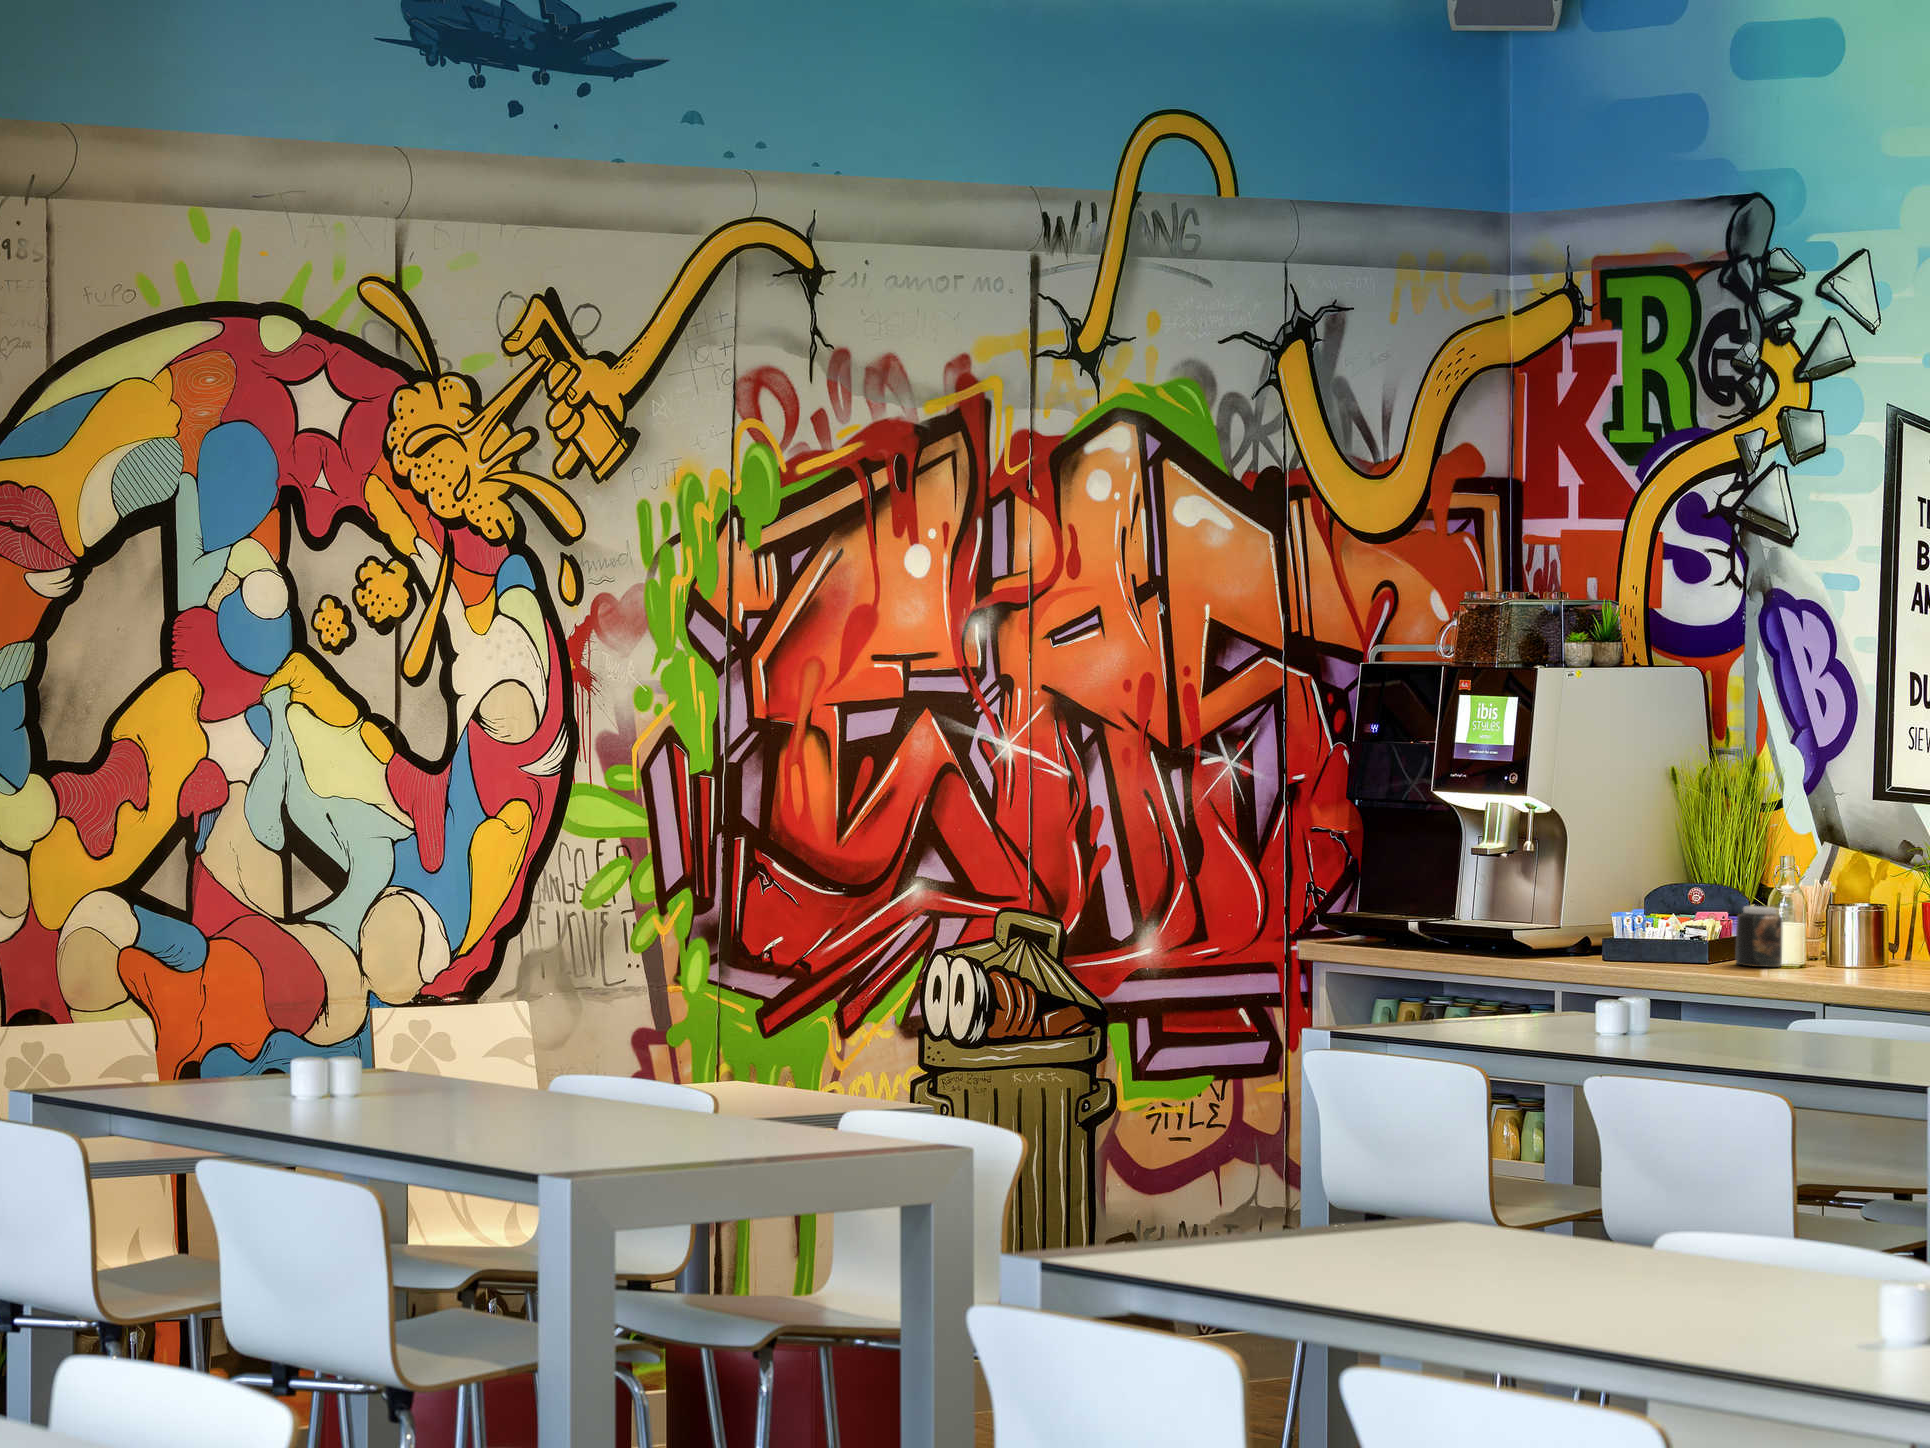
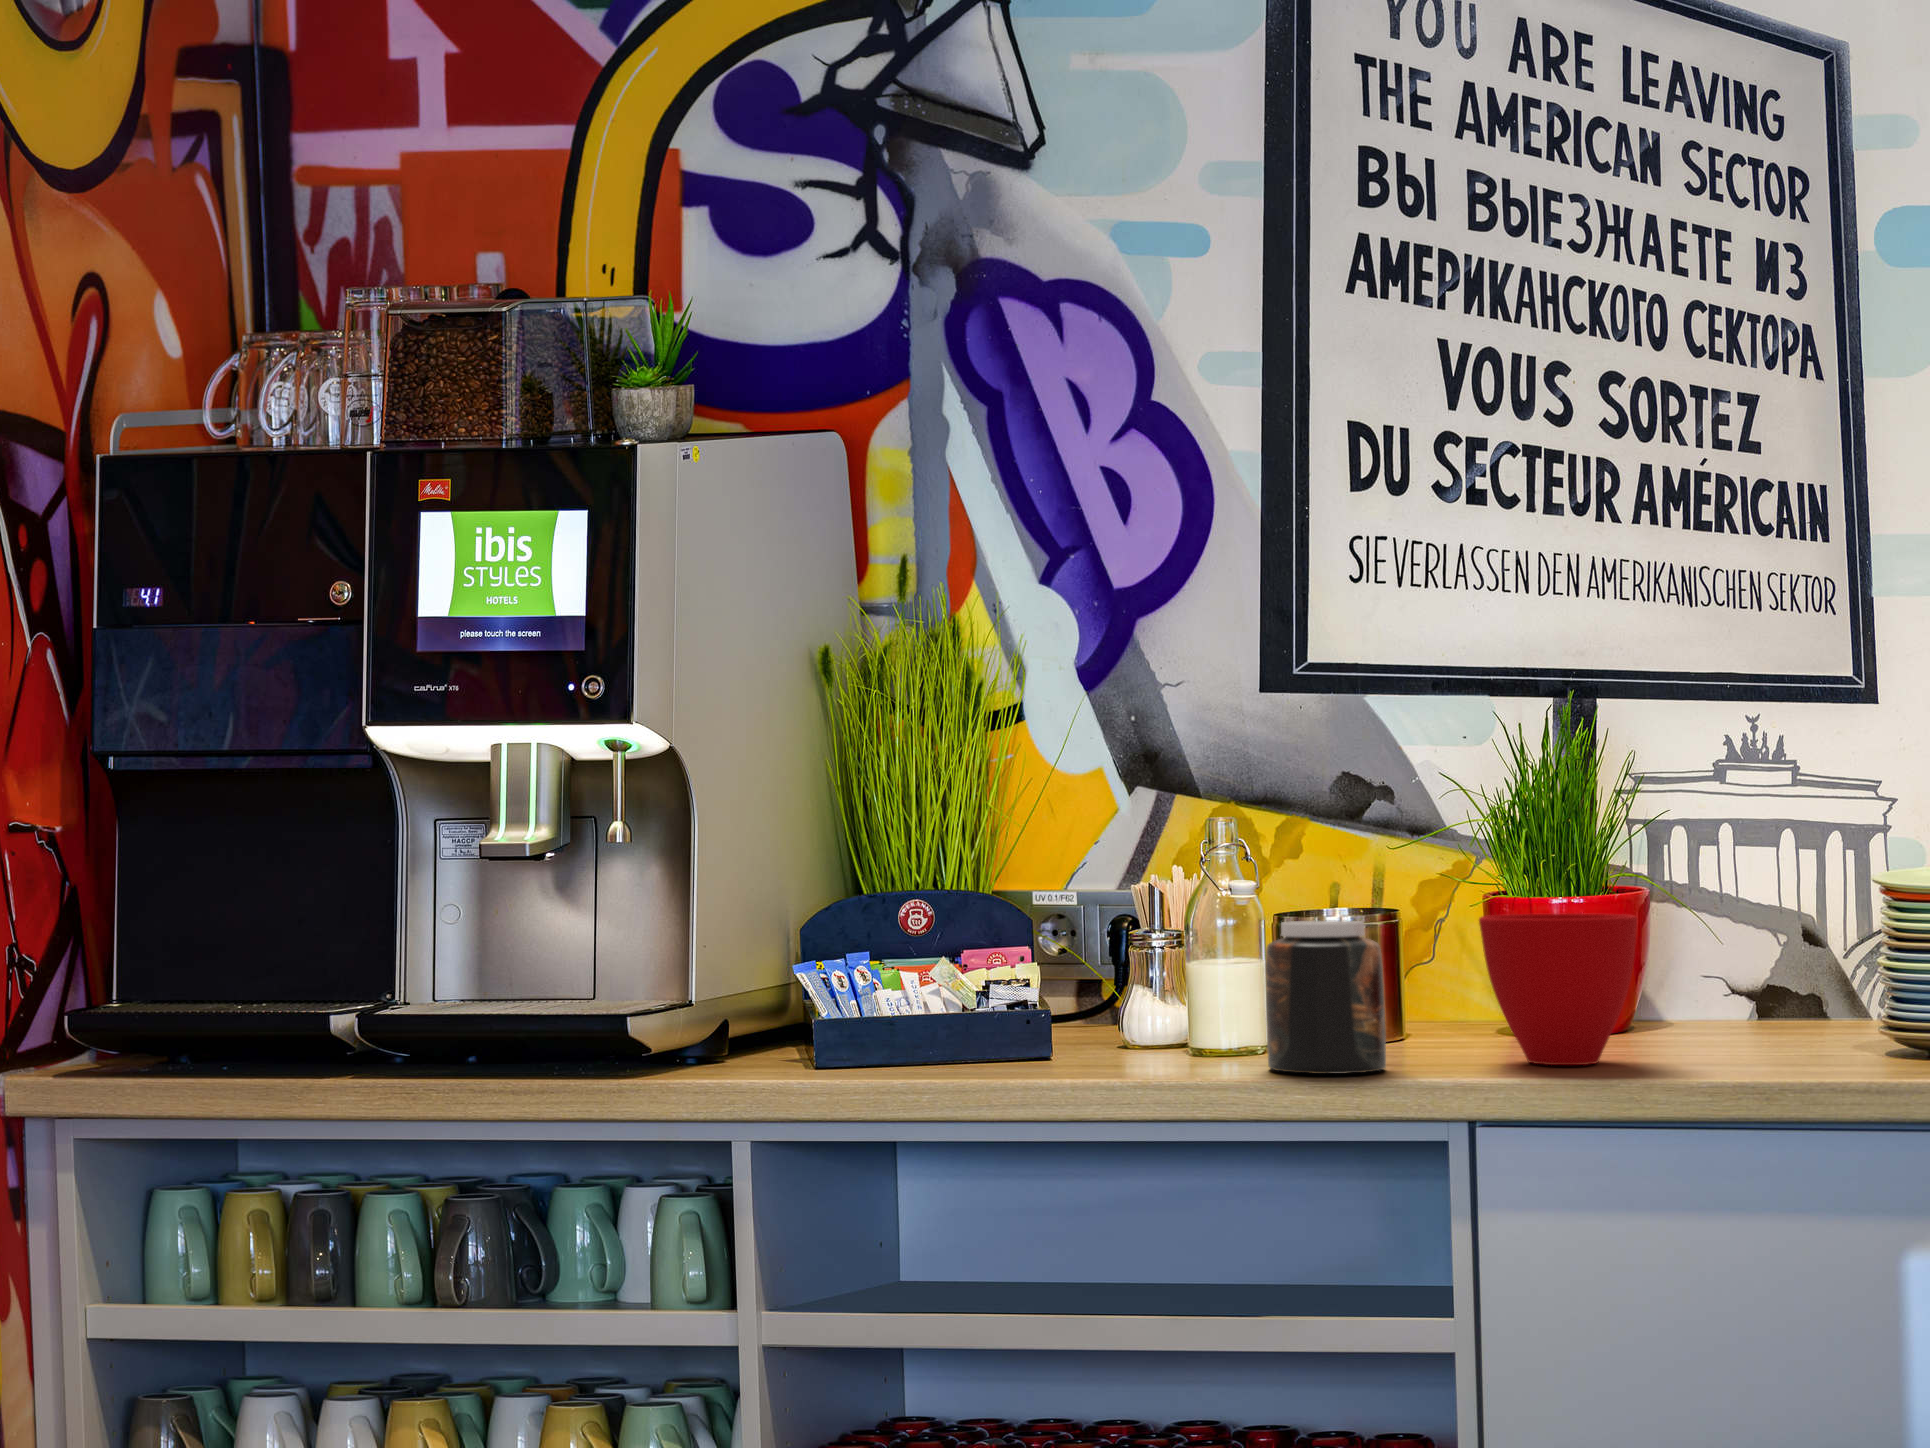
cup: none [1817,912,1883,975] -> present [1479,913,1637,1065]

